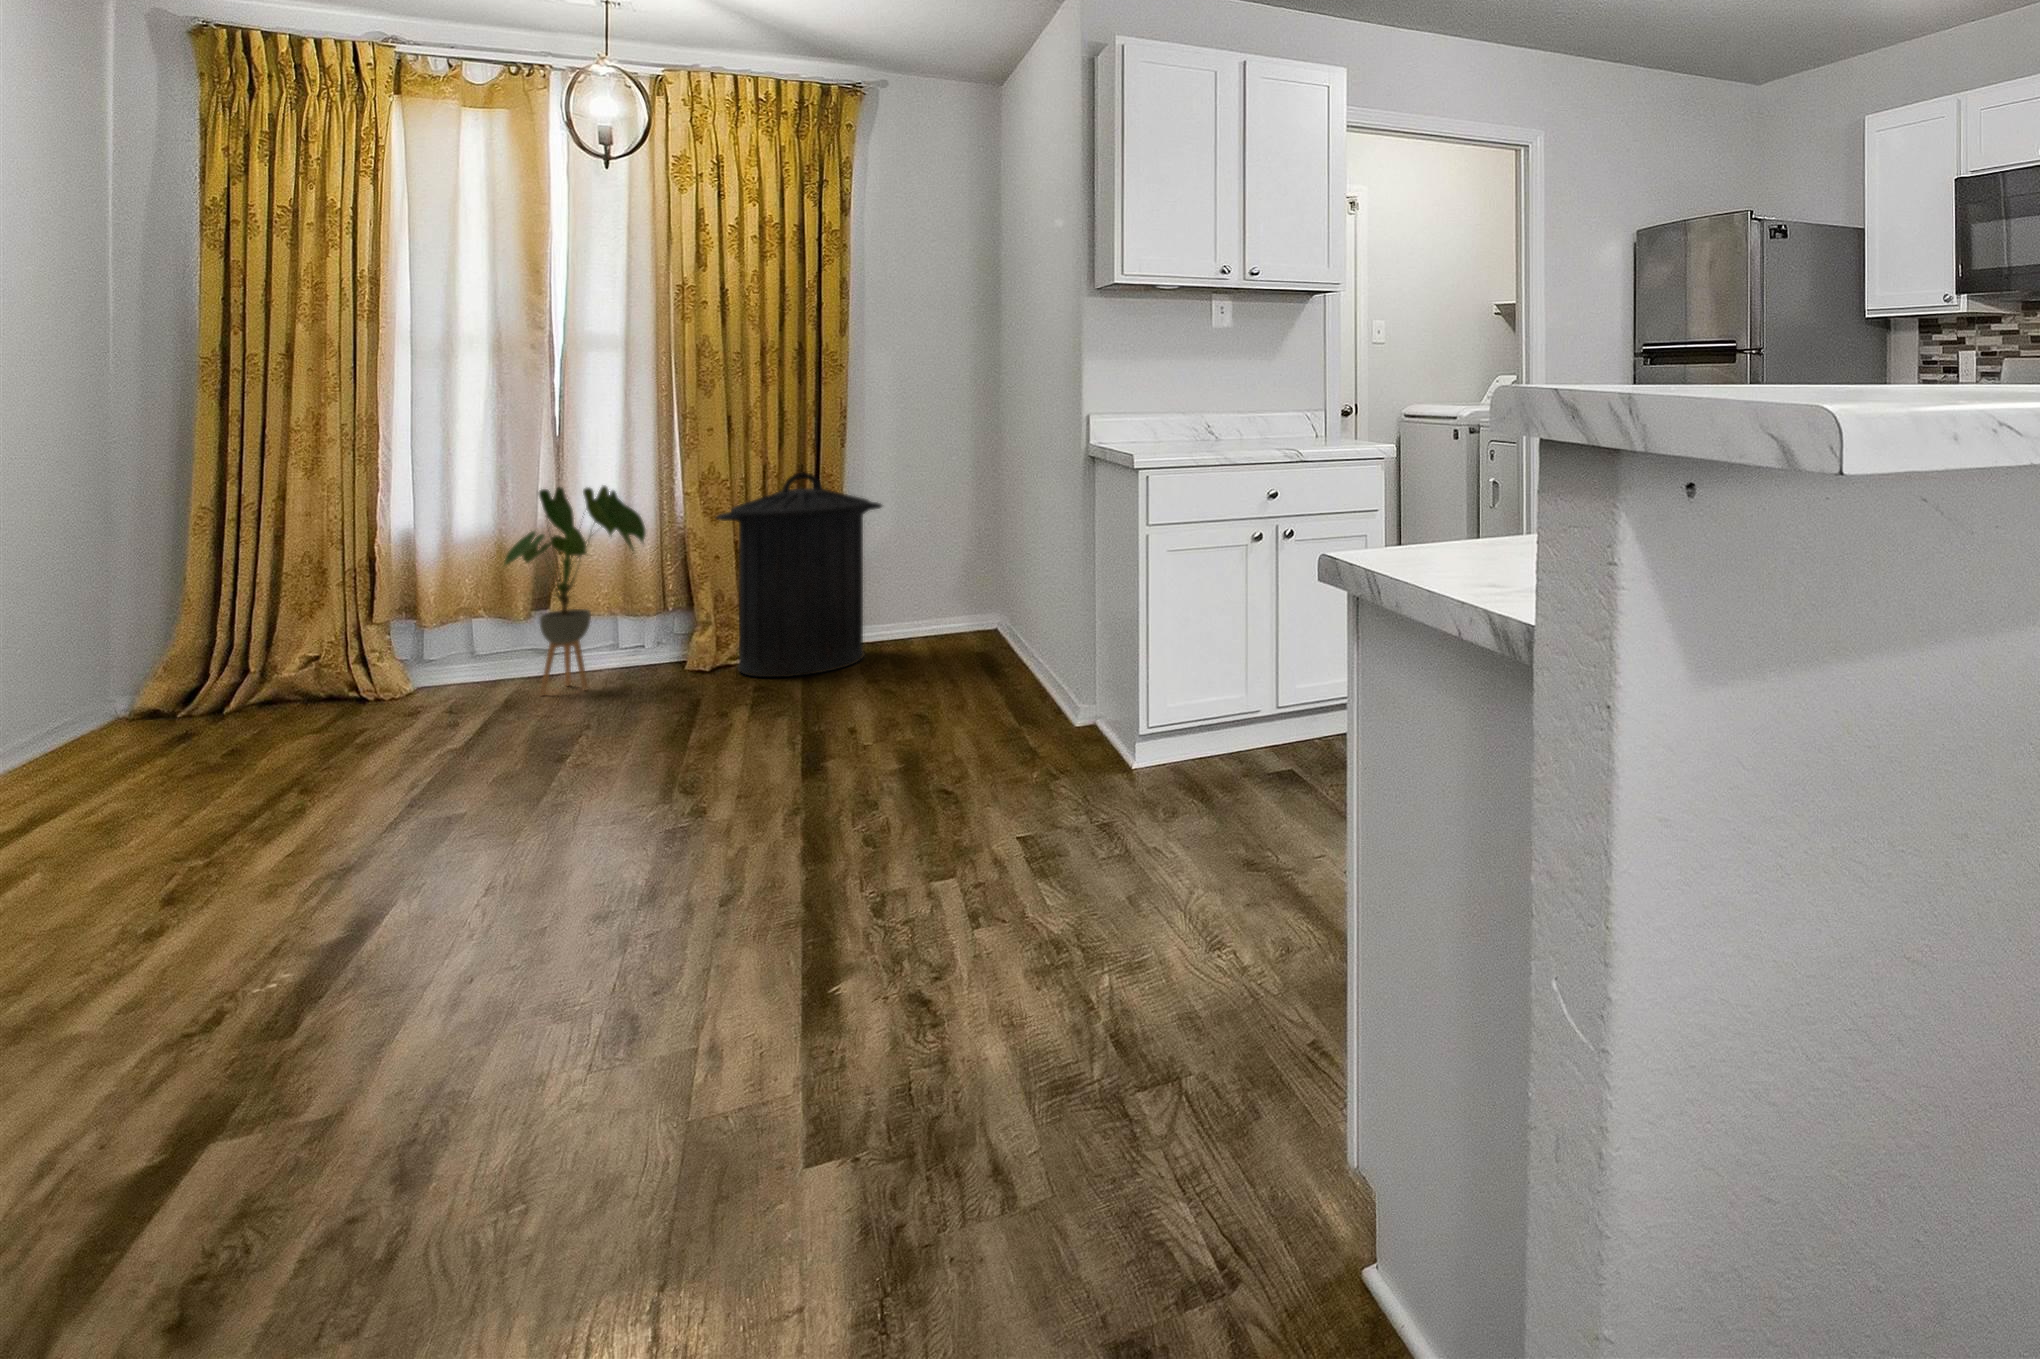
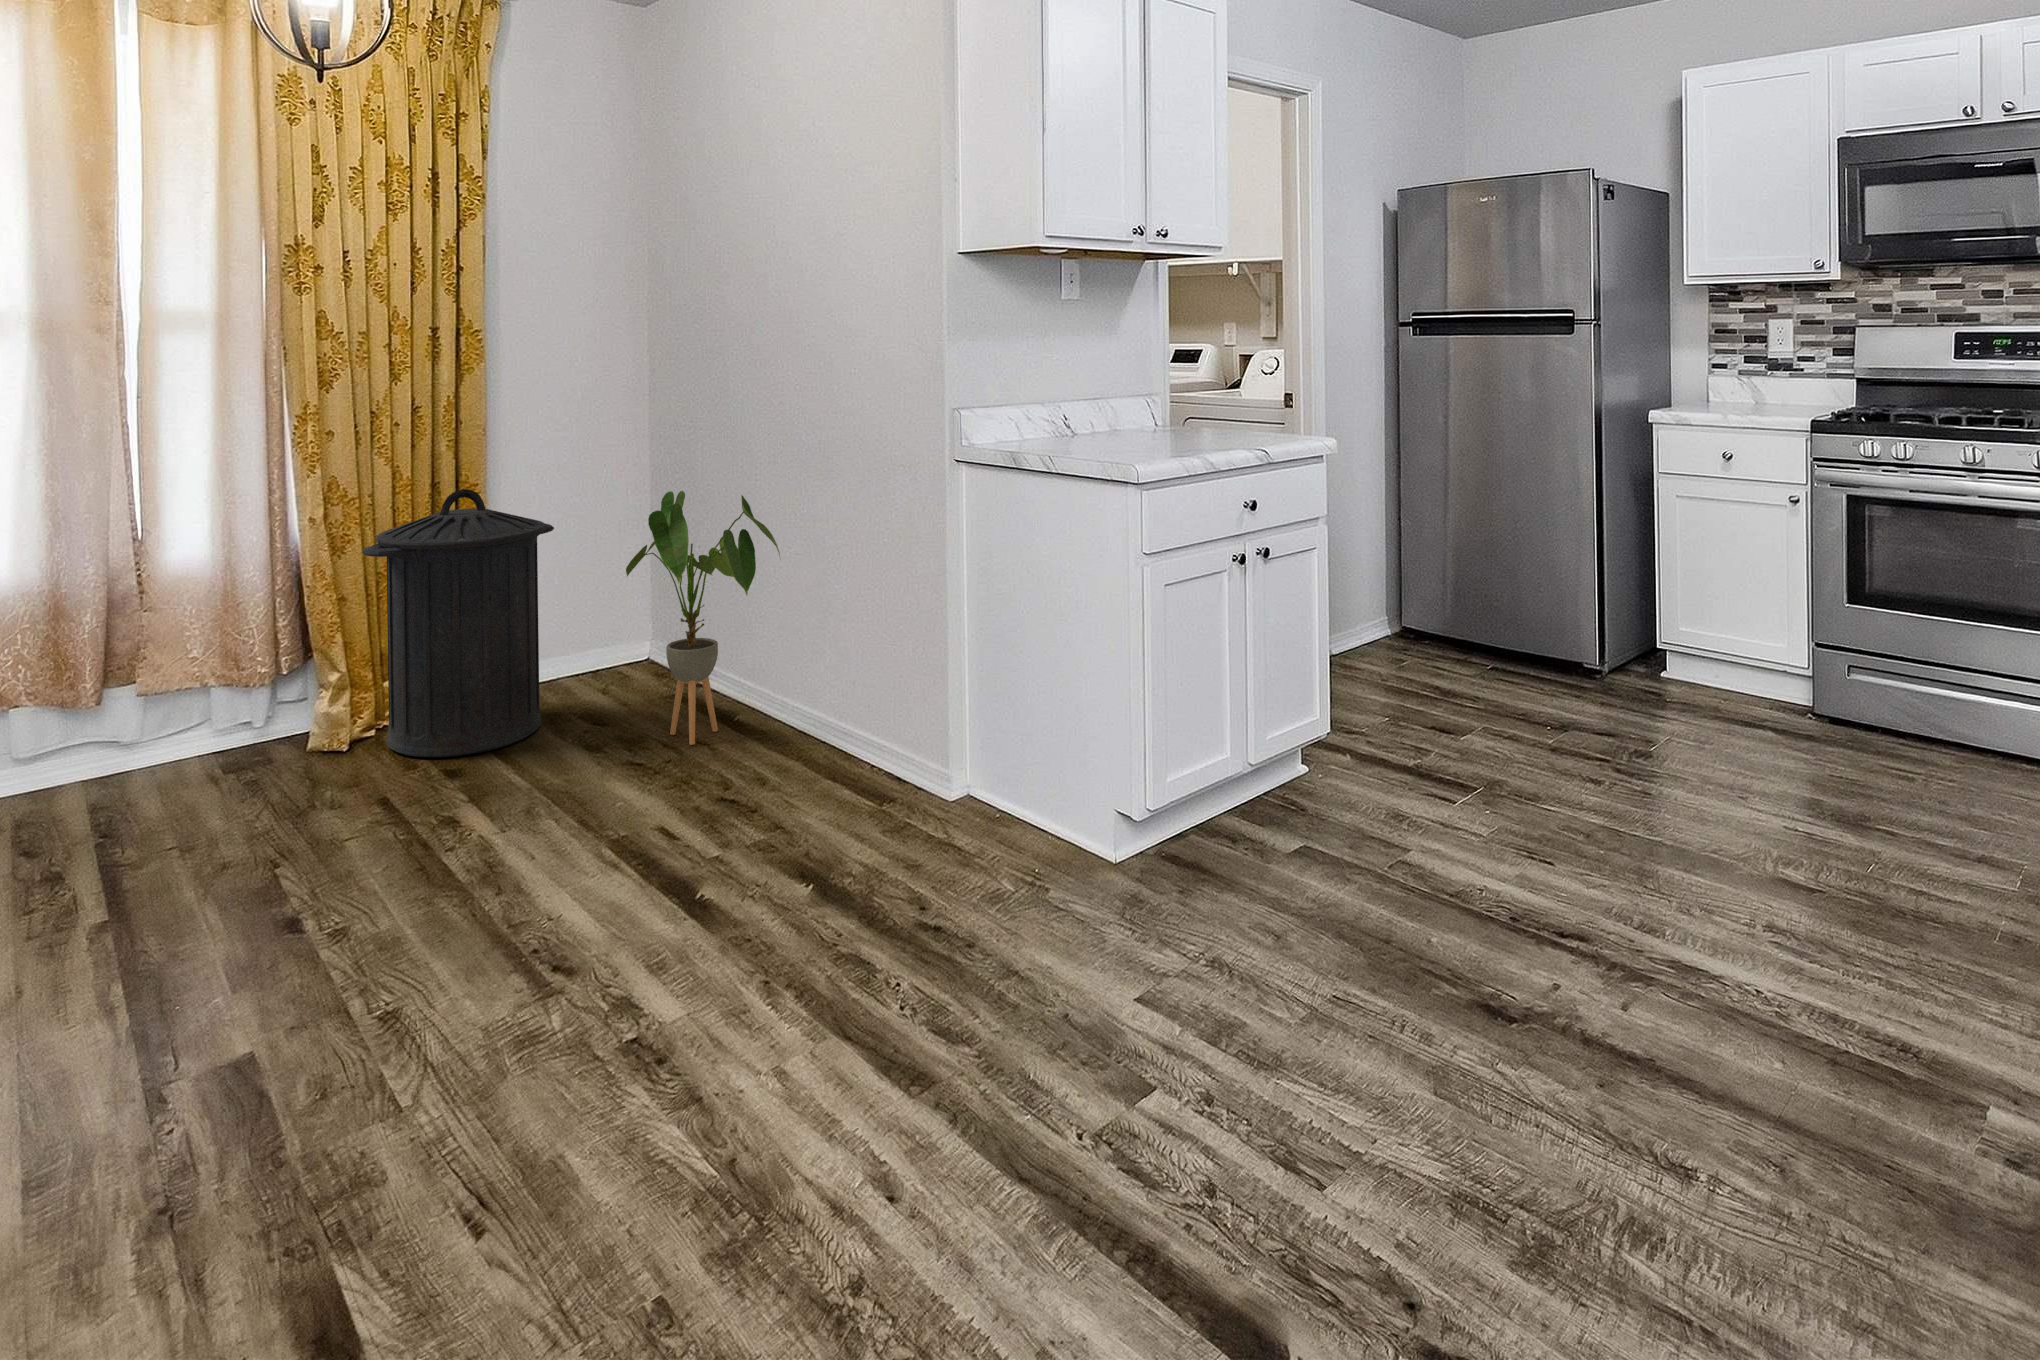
house plant: present [504,486,646,694] -> present [626,491,780,745]

